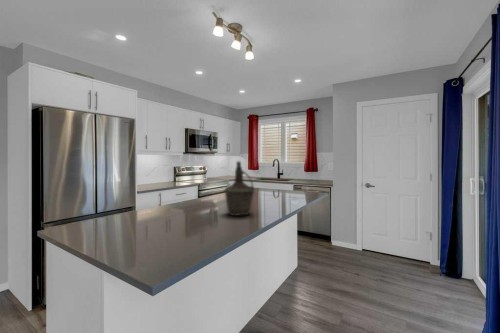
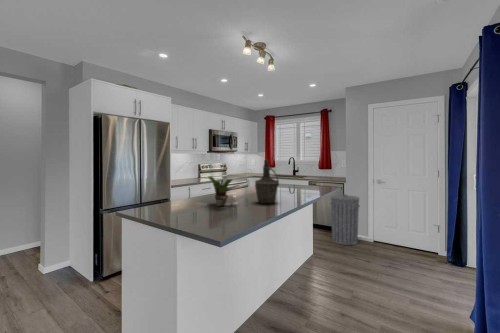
potted plant: none [164,182,205,220] -> present [208,176,239,206]
trash can: none [316,199,348,255] -> present [330,195,360,245]

